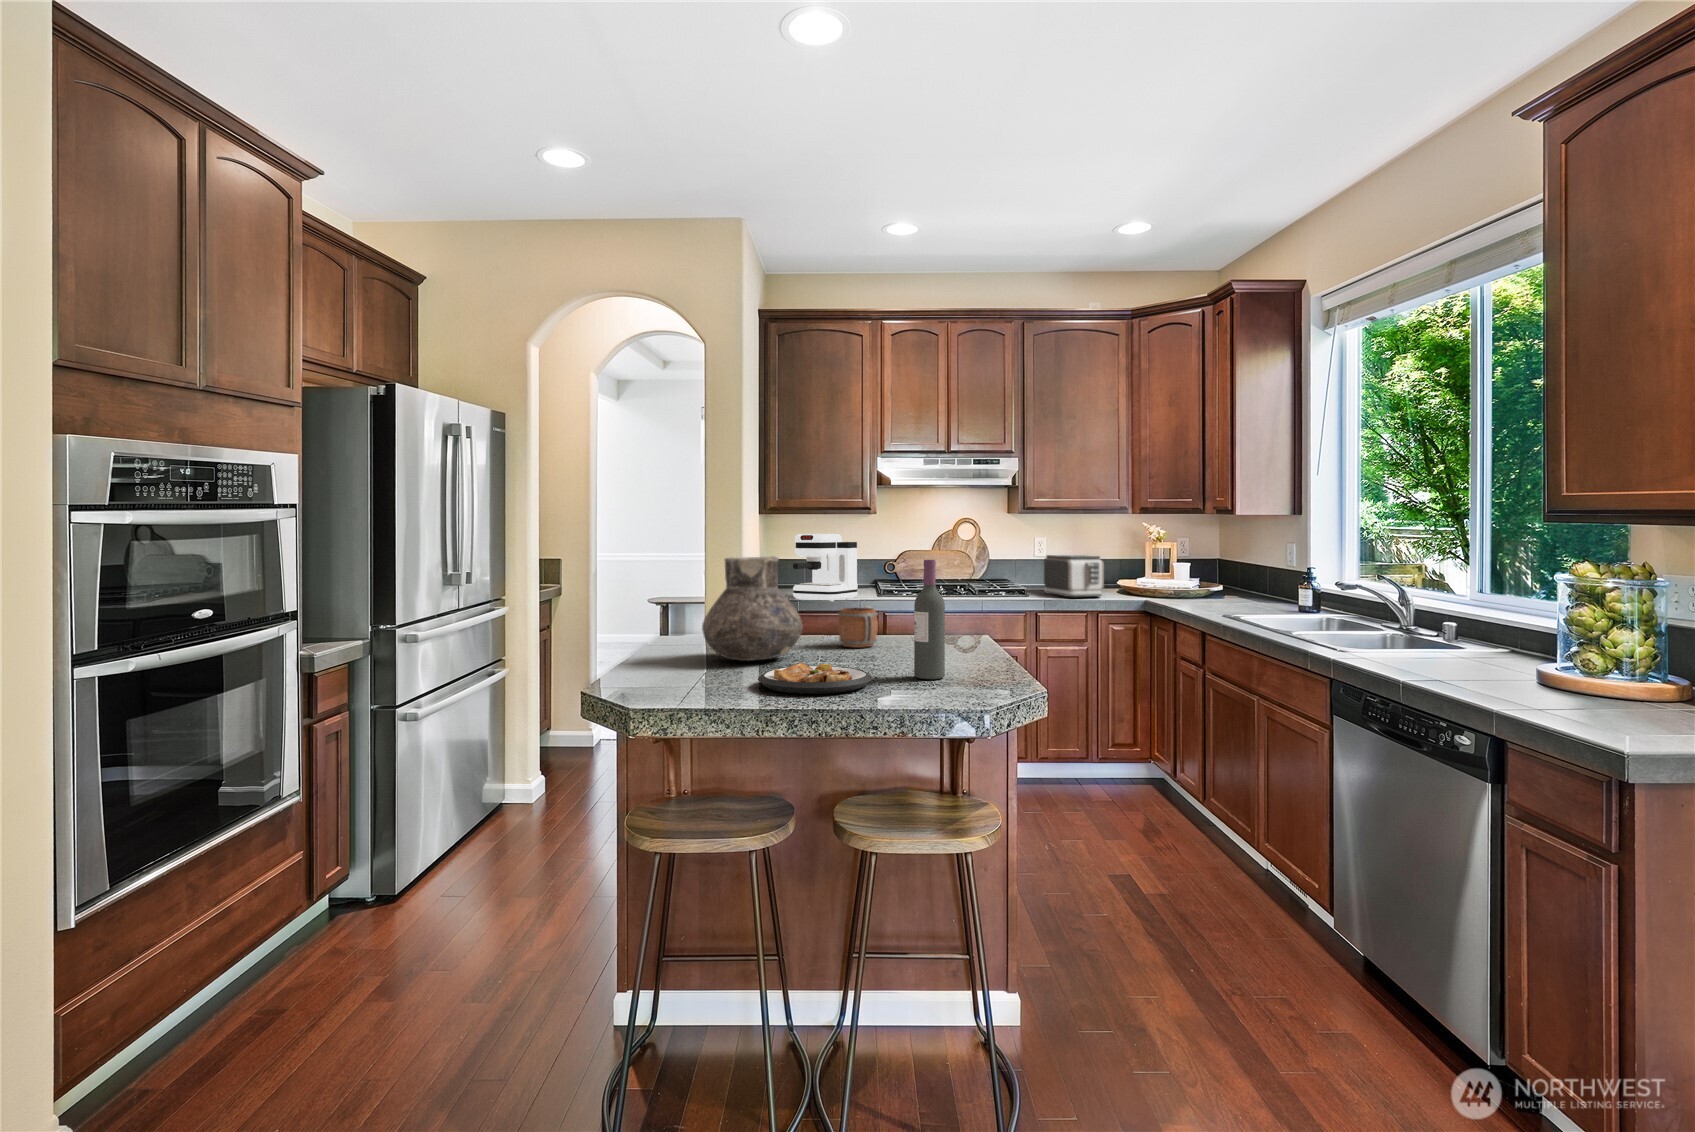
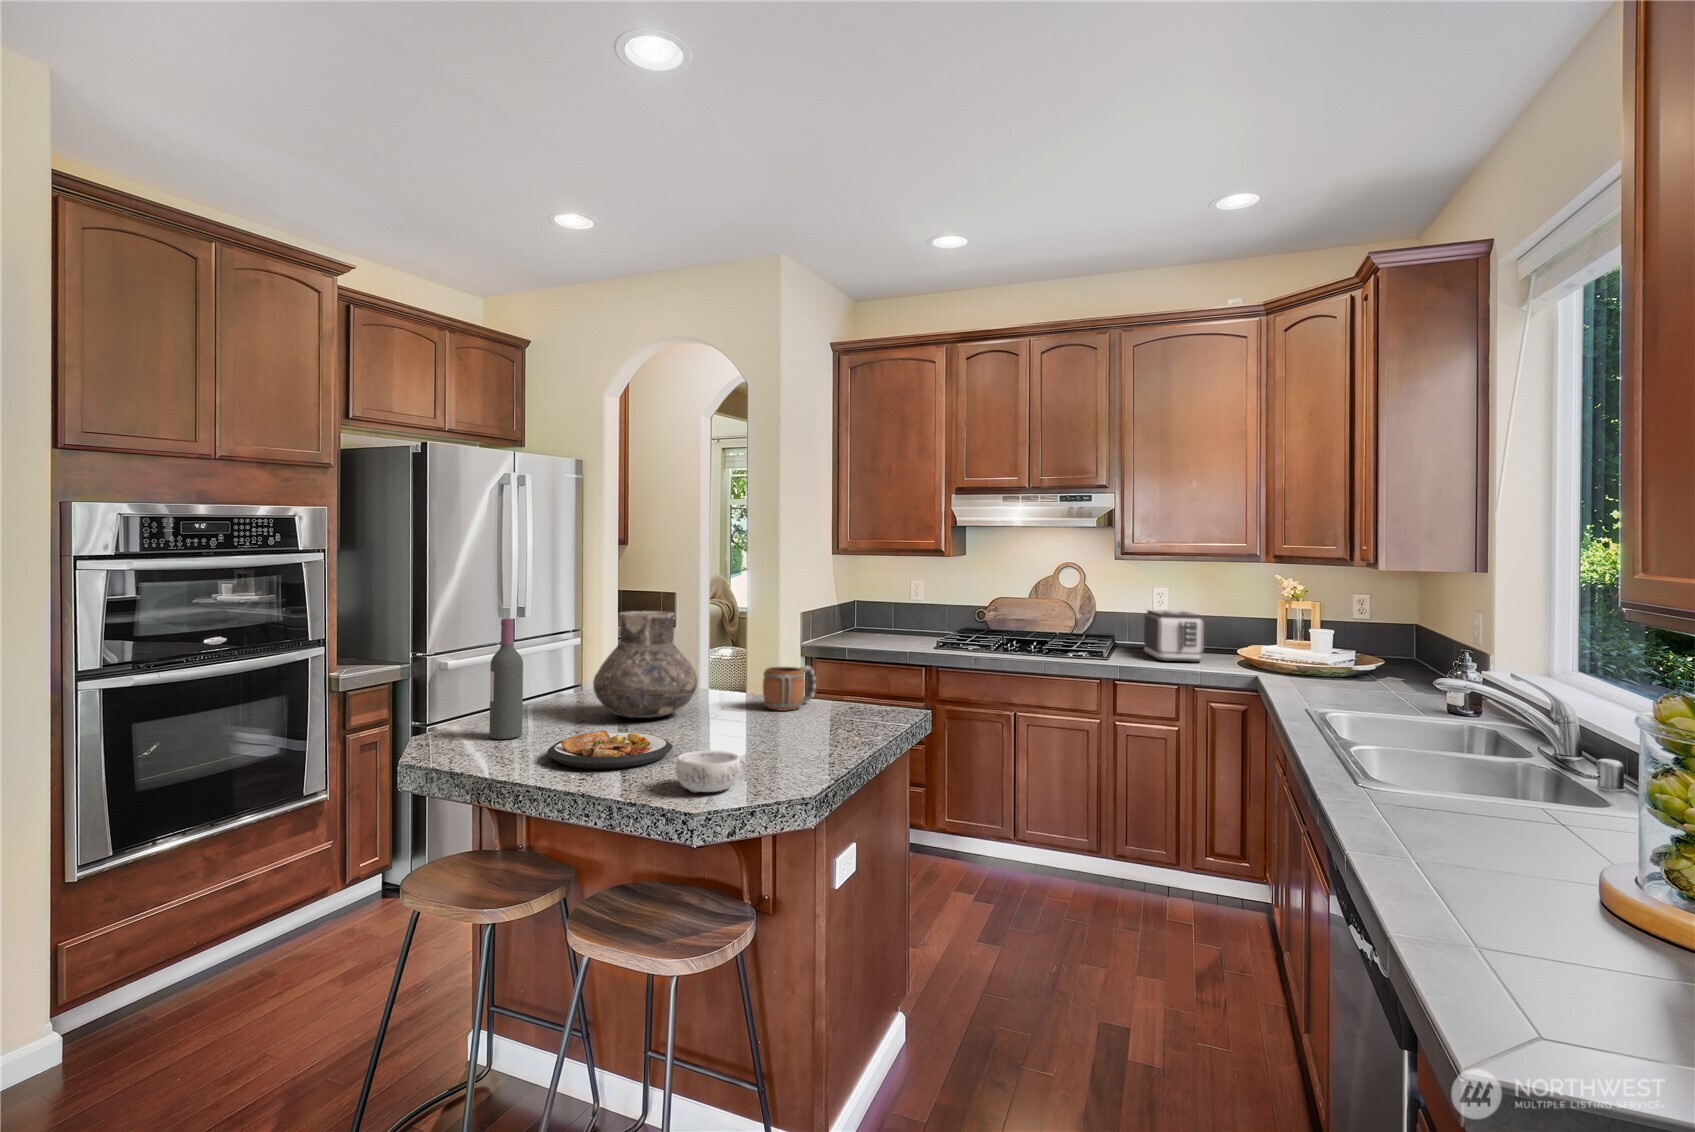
coffee maker: present [793,534,858,601] -> none [854,579,928,649]
wine bottle: present [914,560,945,679] -> present [489,619,523,739]
decorative bowl: none [934,664,991,698] -> present [676,750,747,792]

